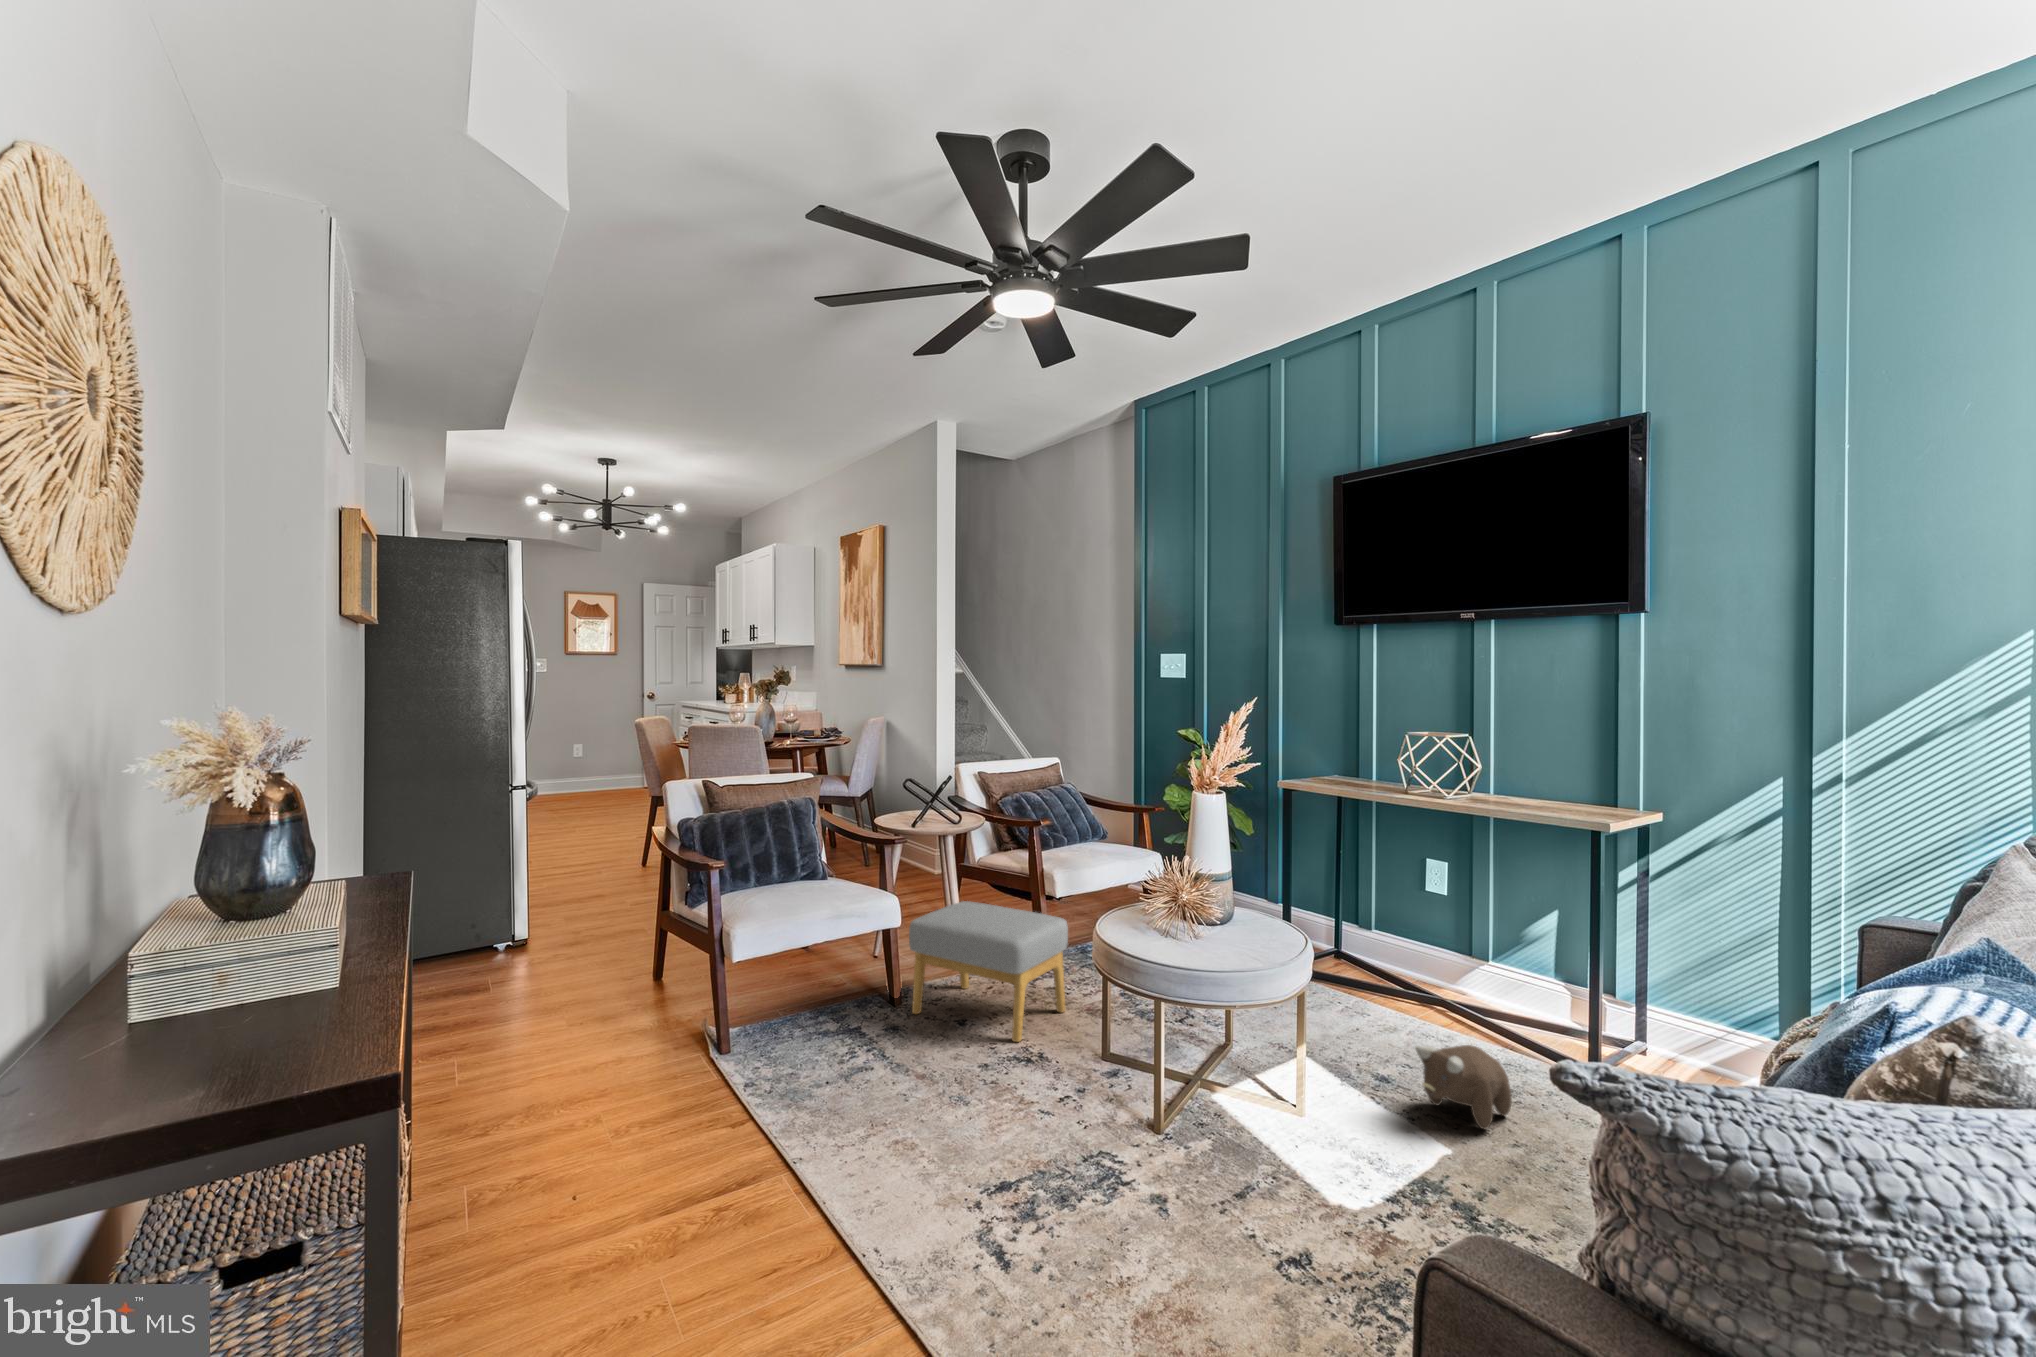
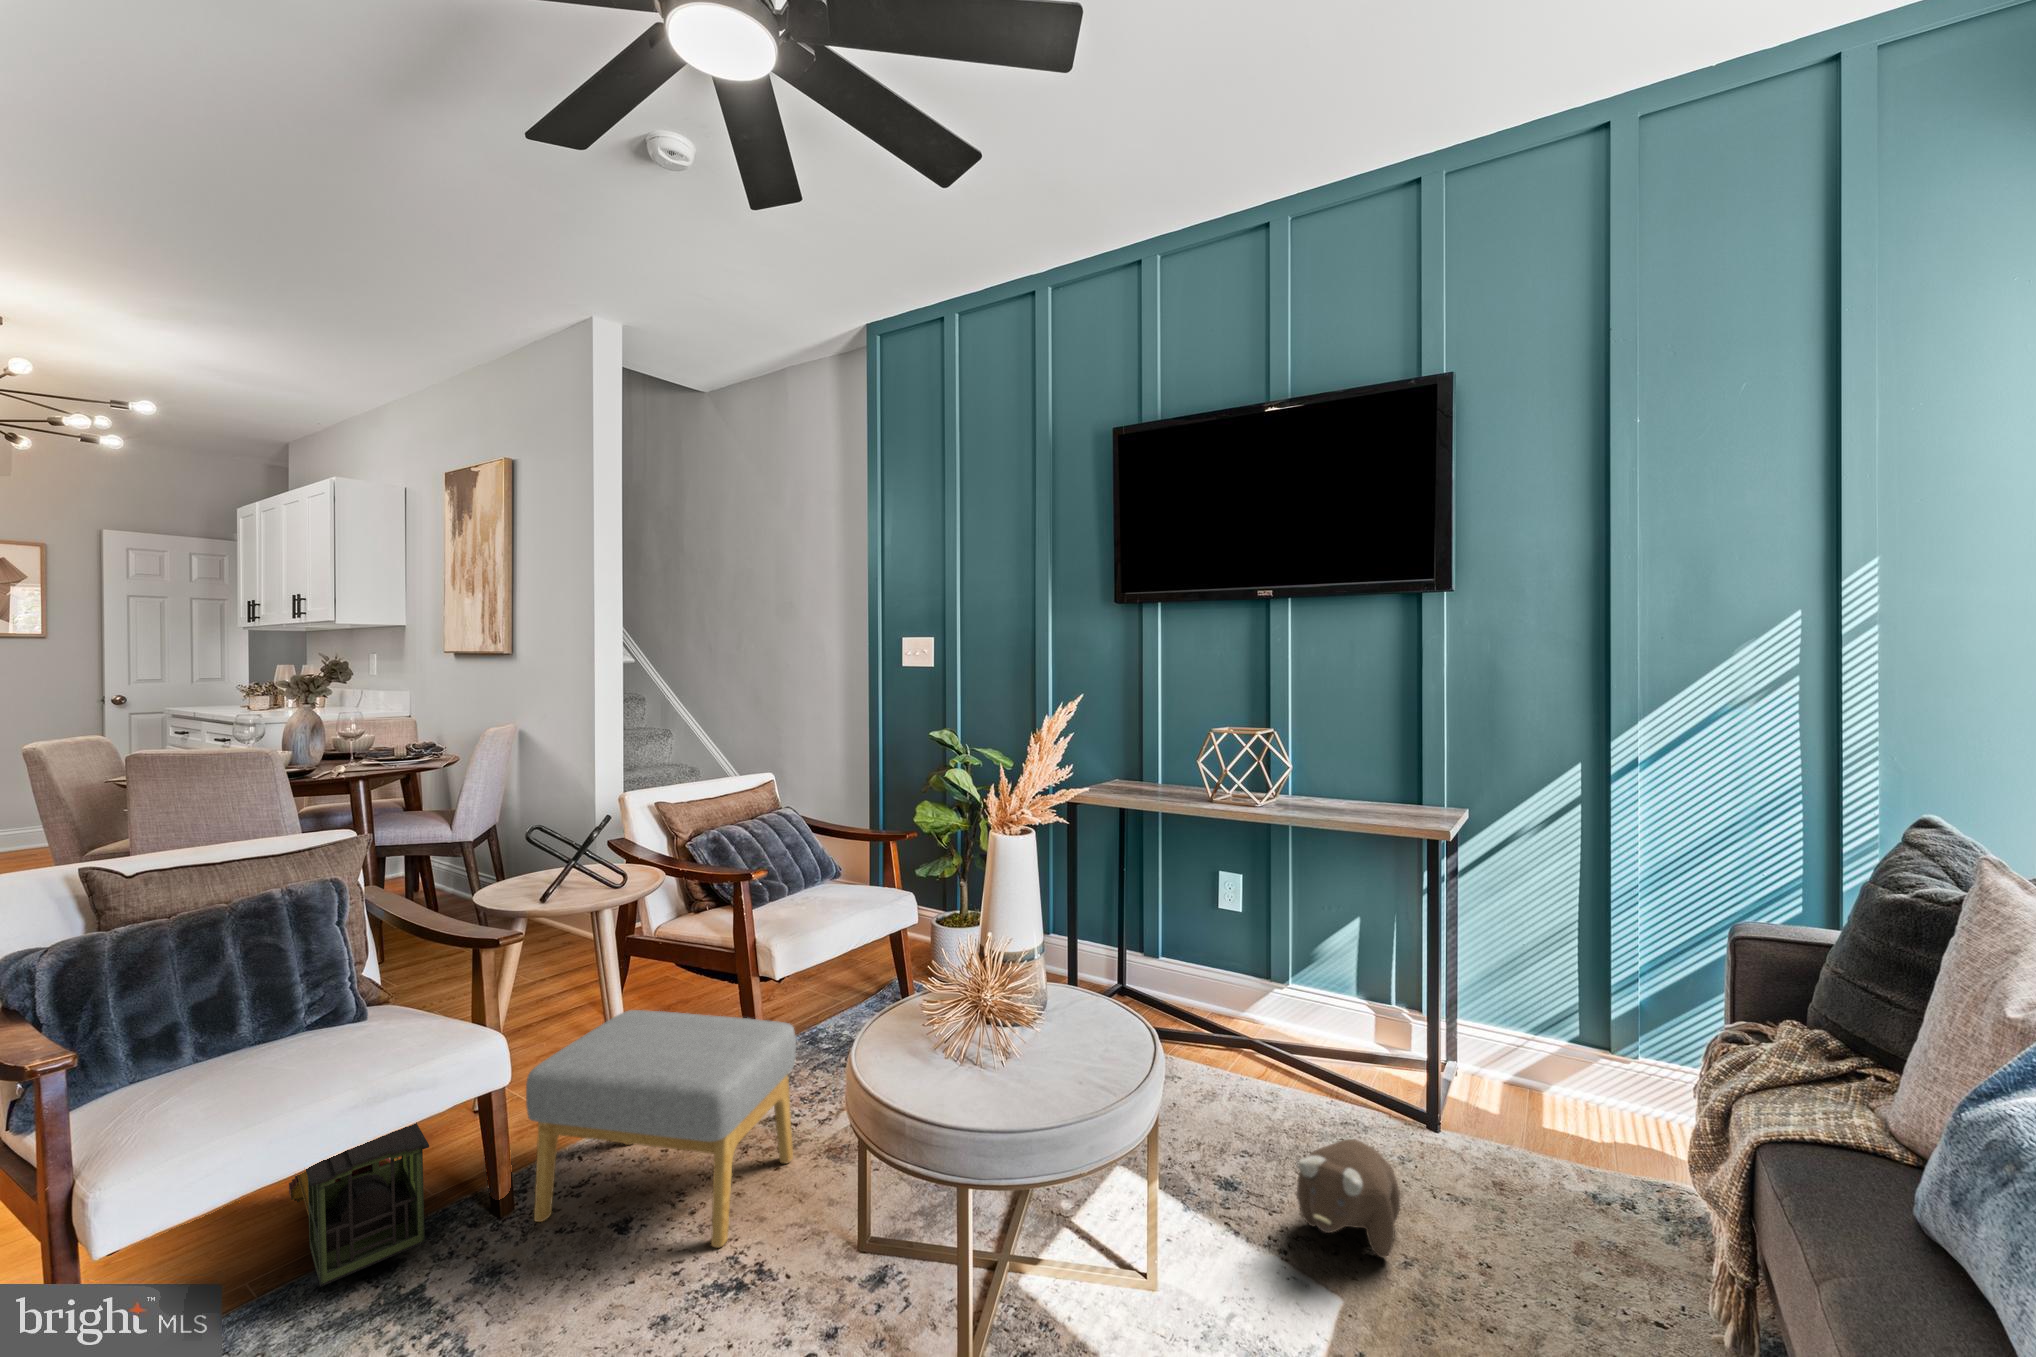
toy train: none [787,918,861,1017] -> present [289,1123,429,1287]

